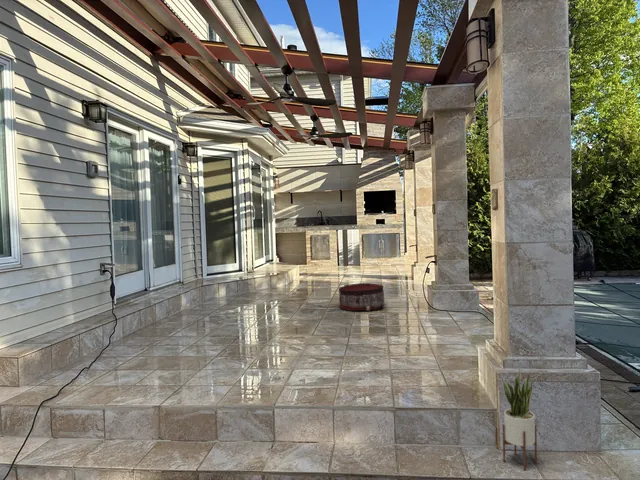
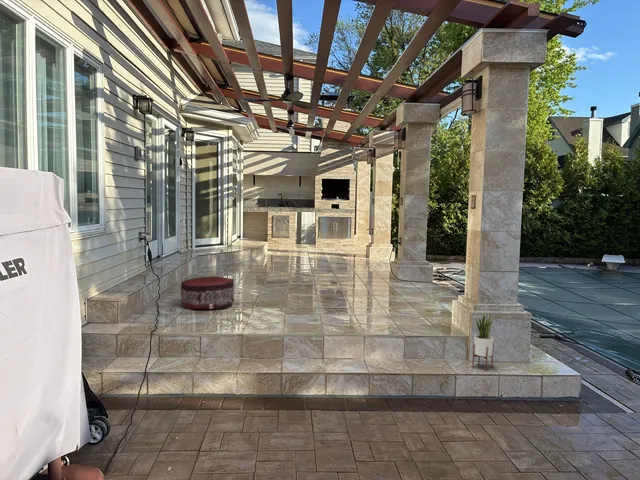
pouf: present [339,283,384,311] -> present [181,276,234,309]

